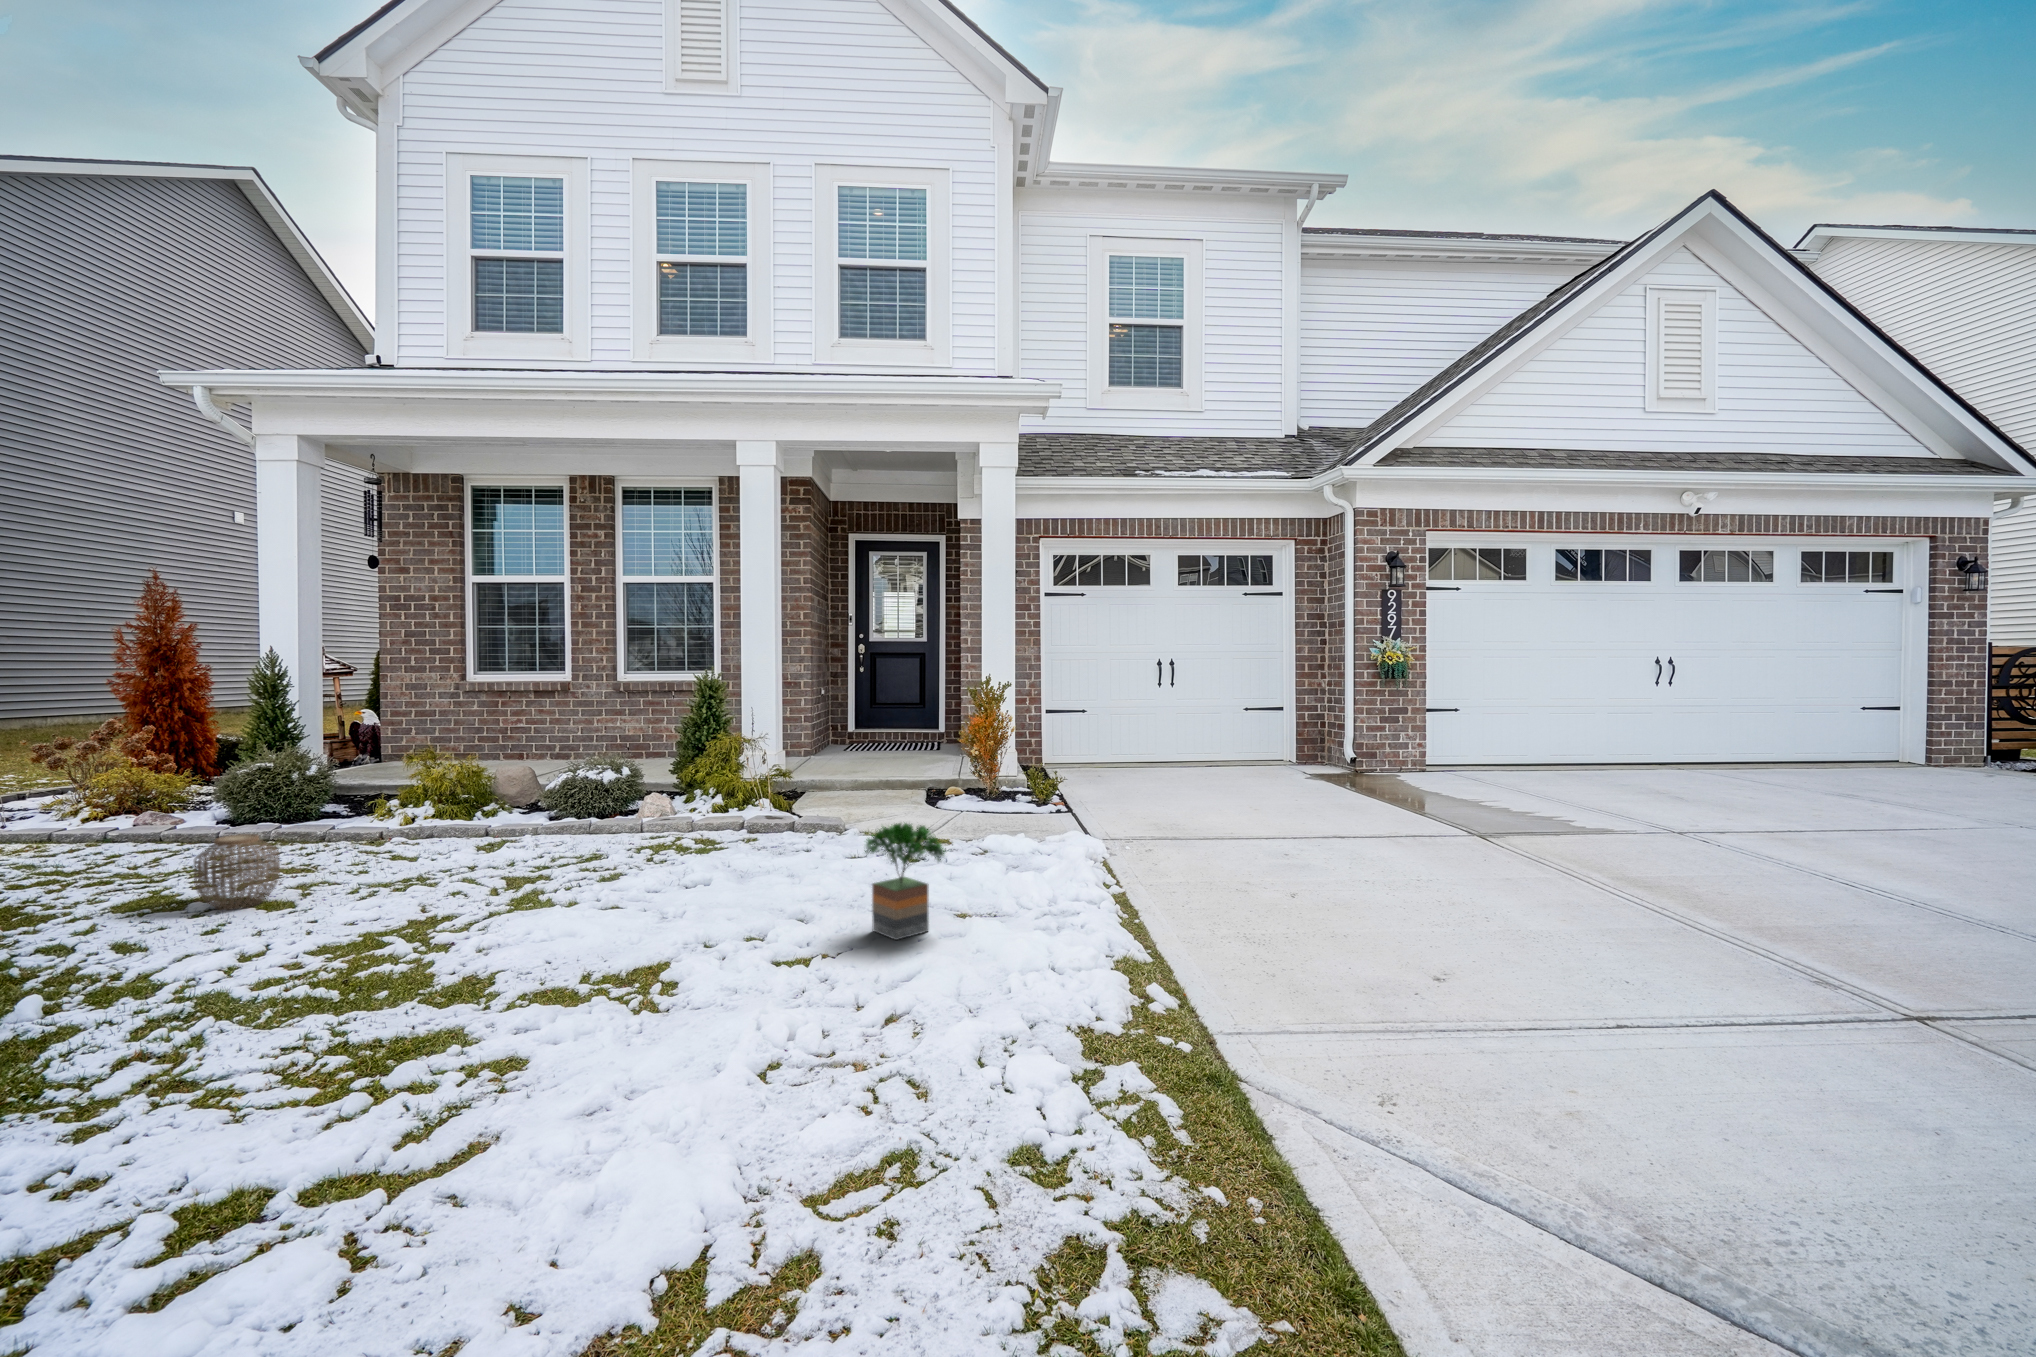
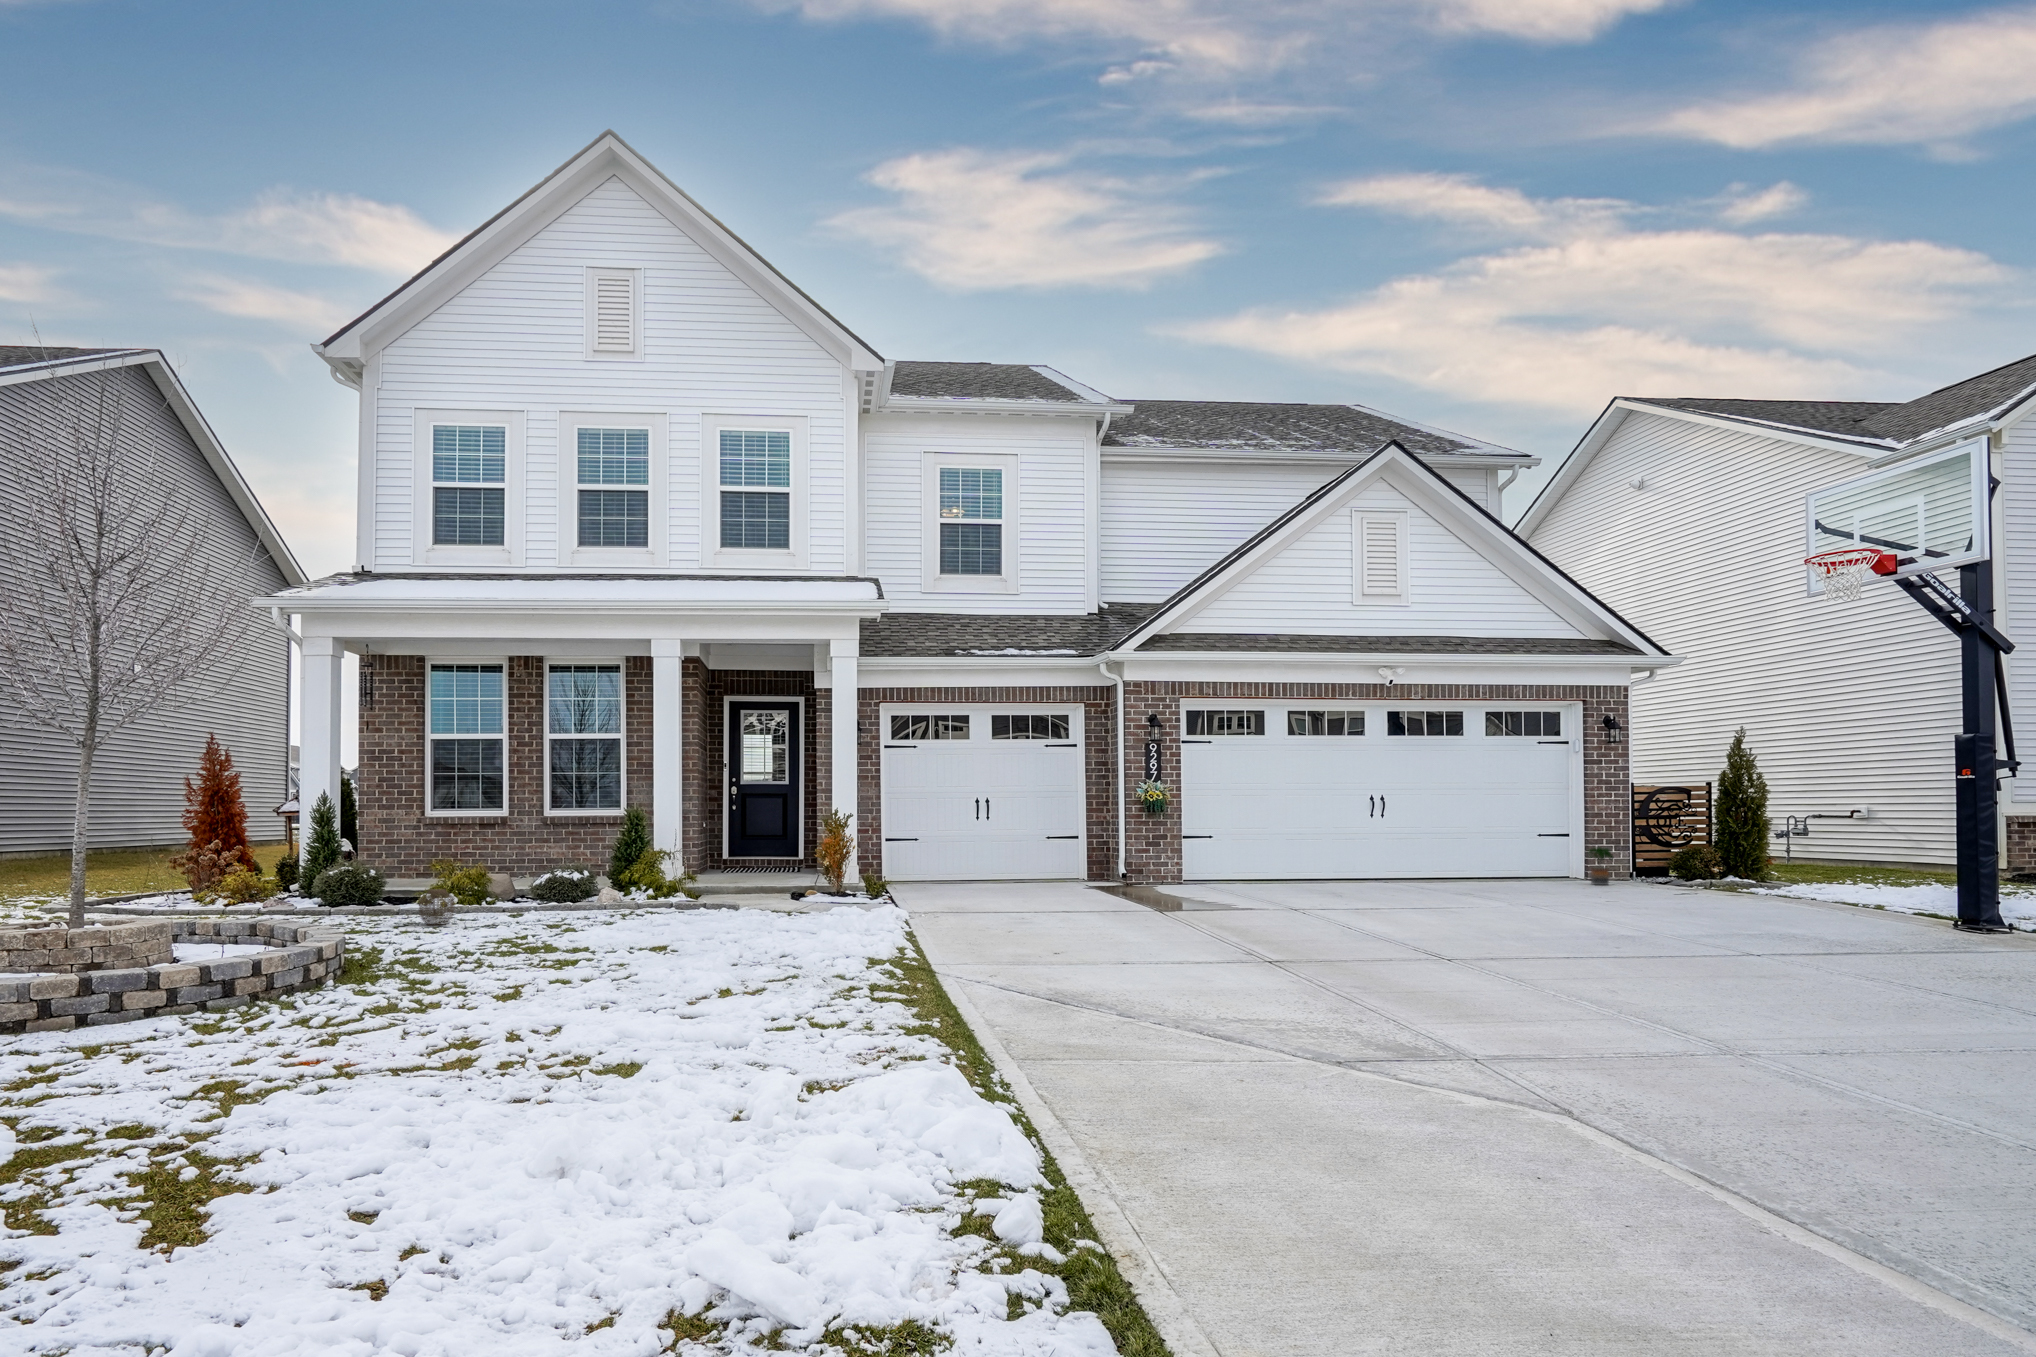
potted tree: present [865,823,945,940] -> present [1588,847,1613,885]

